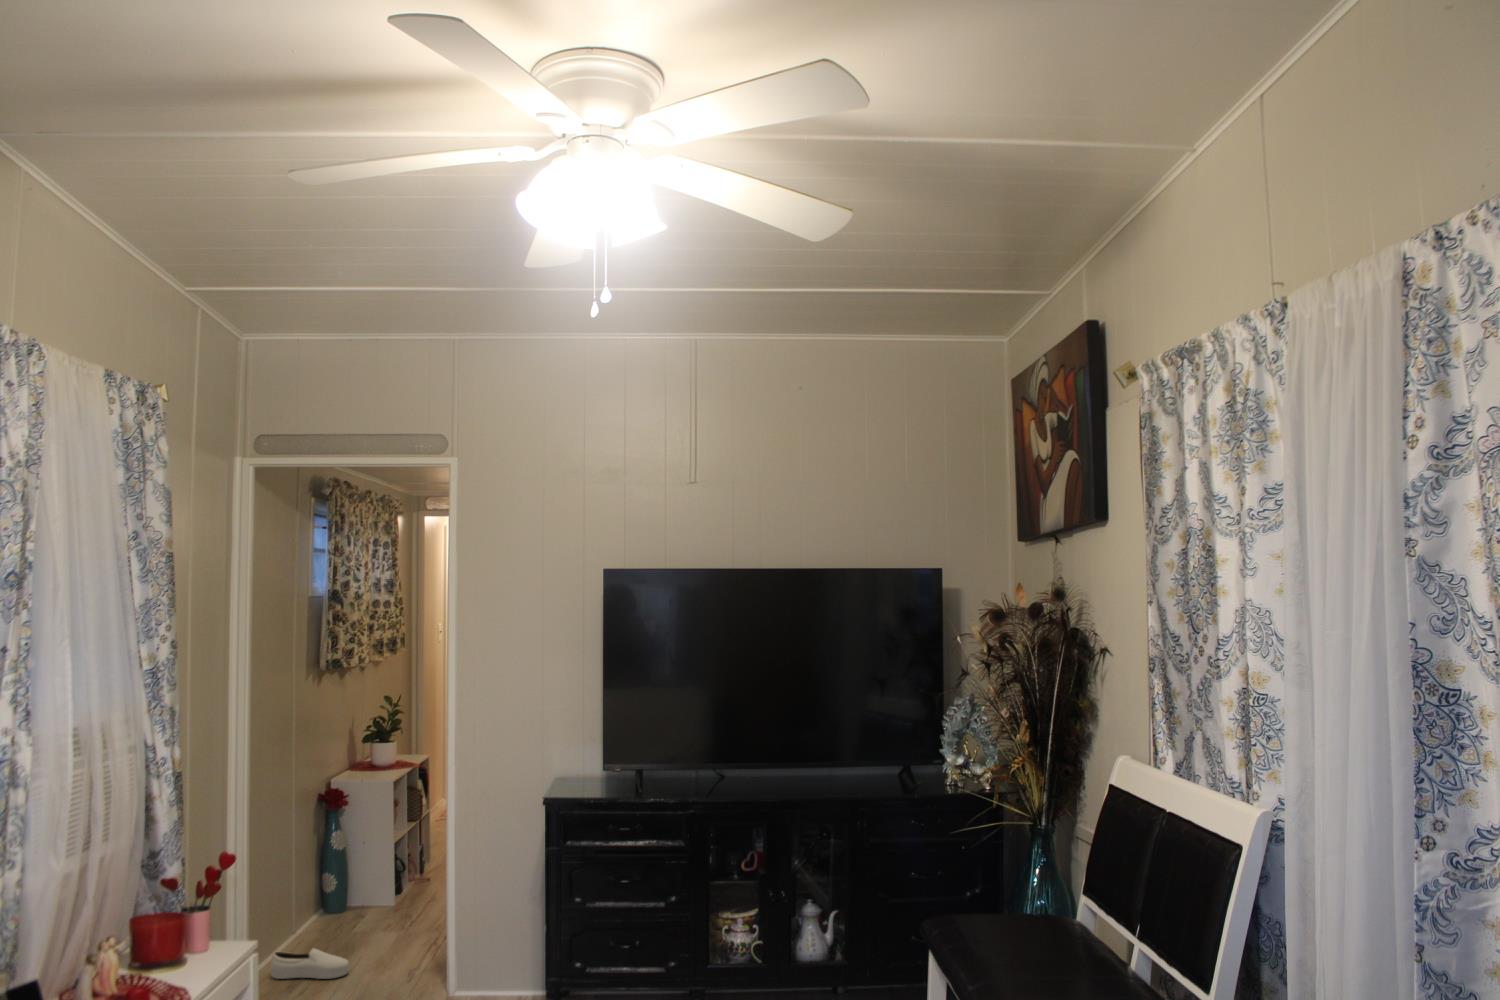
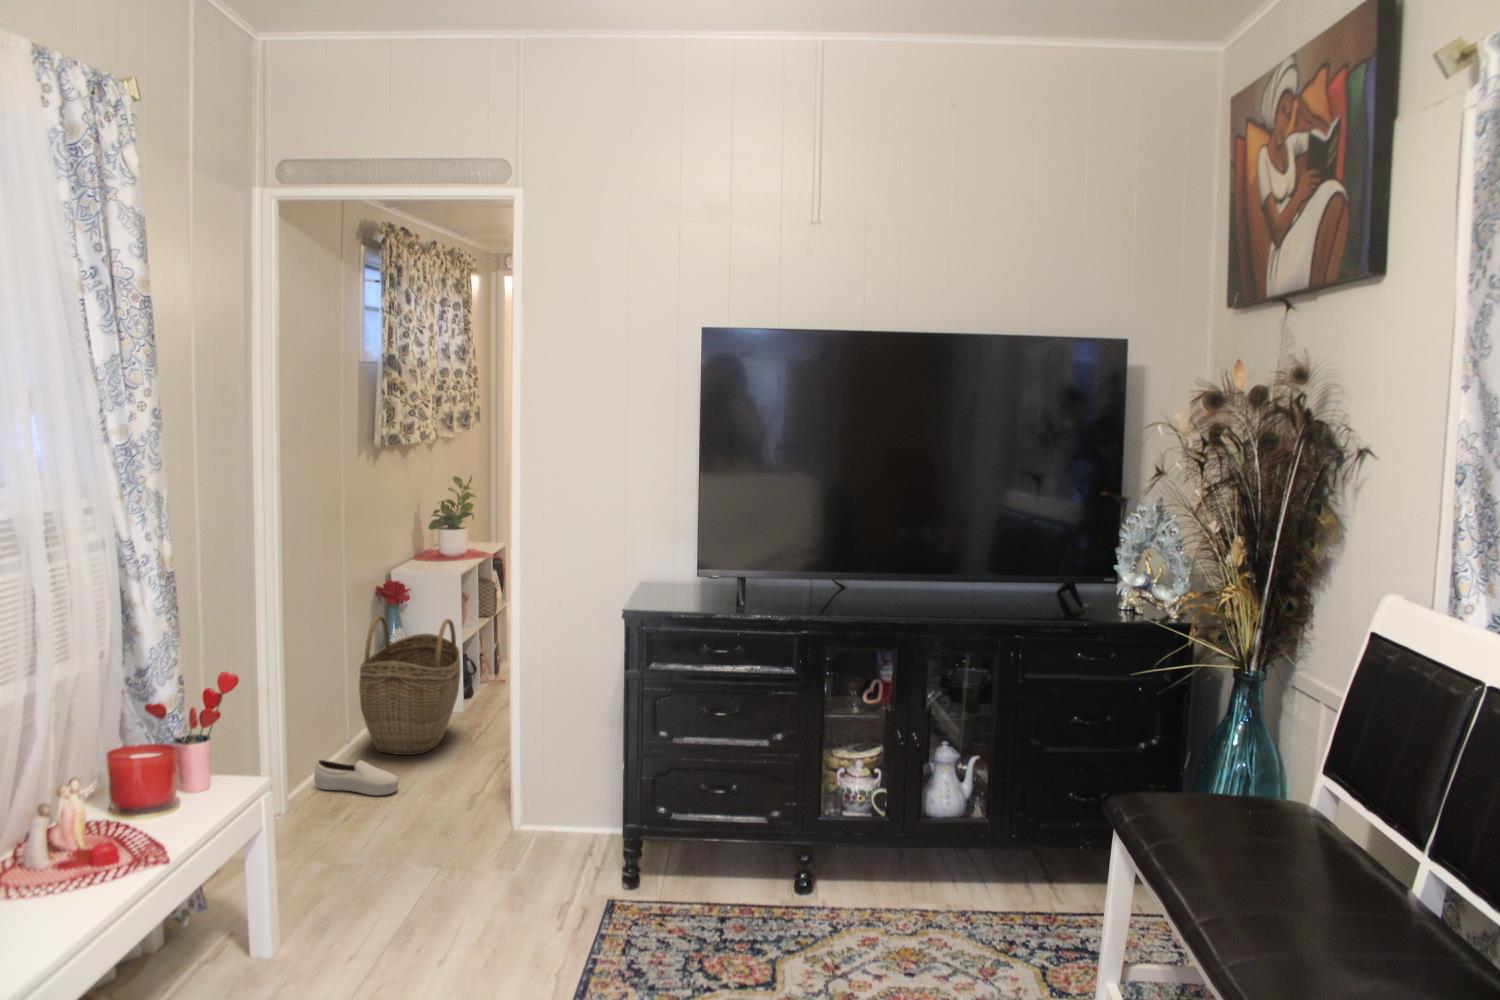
woven basket: none [308,816,398,945] -> present [359,615,460,755]

